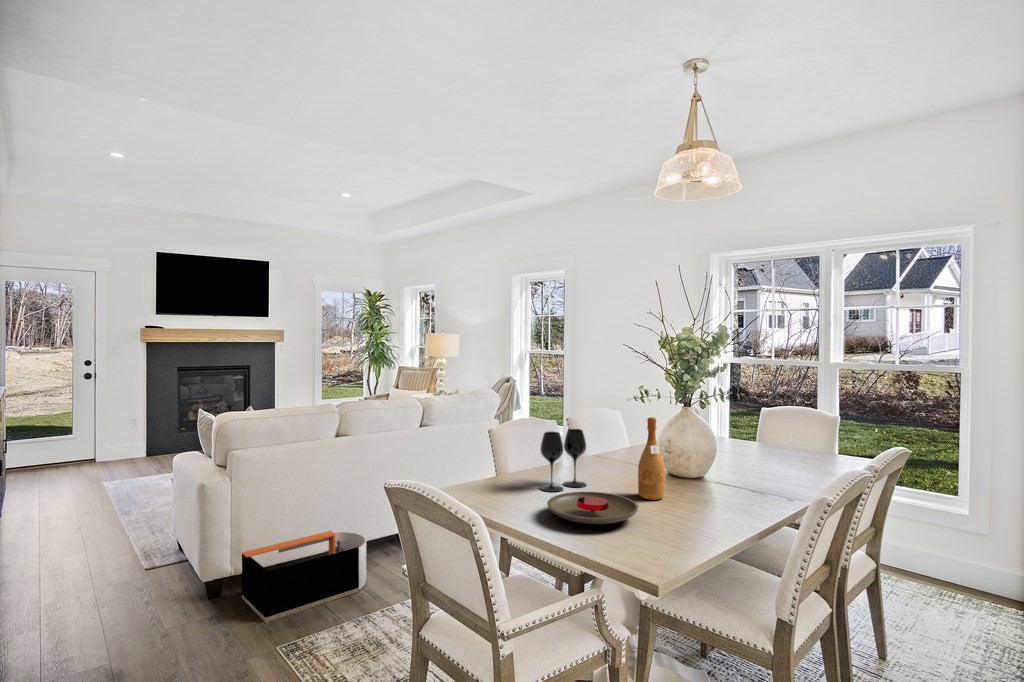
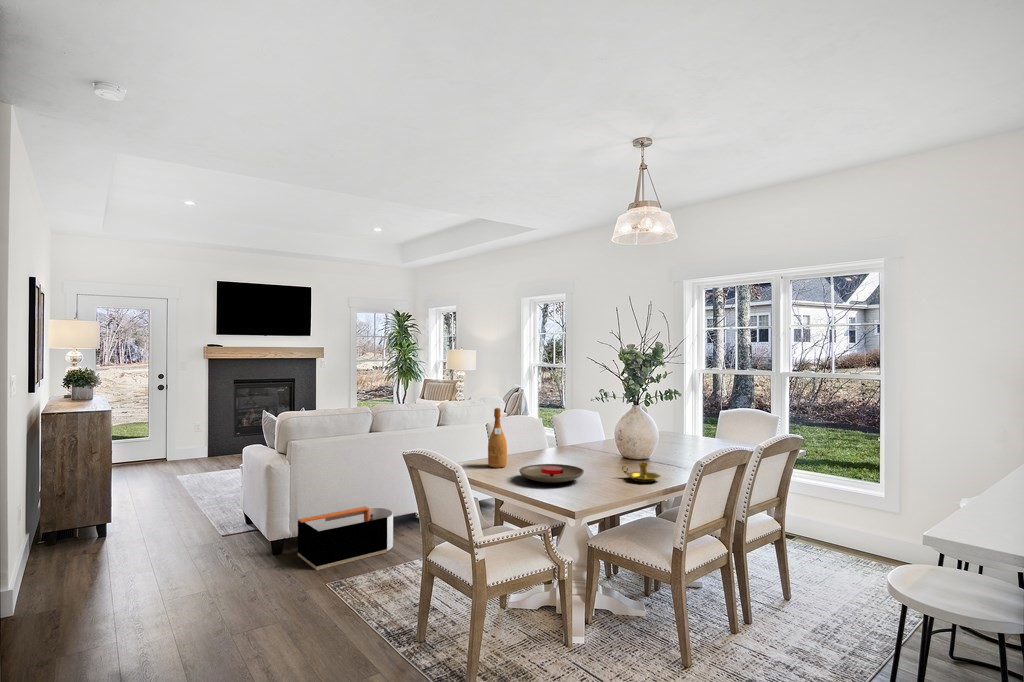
wine bottle: present [638,417,665,500] -> present [488,408,507,468]
wine glass: present [540,429,586,492] -> none [520,420,557,466]
candlestick: none [686,491,742,521] -> present [622,462,661,482]

